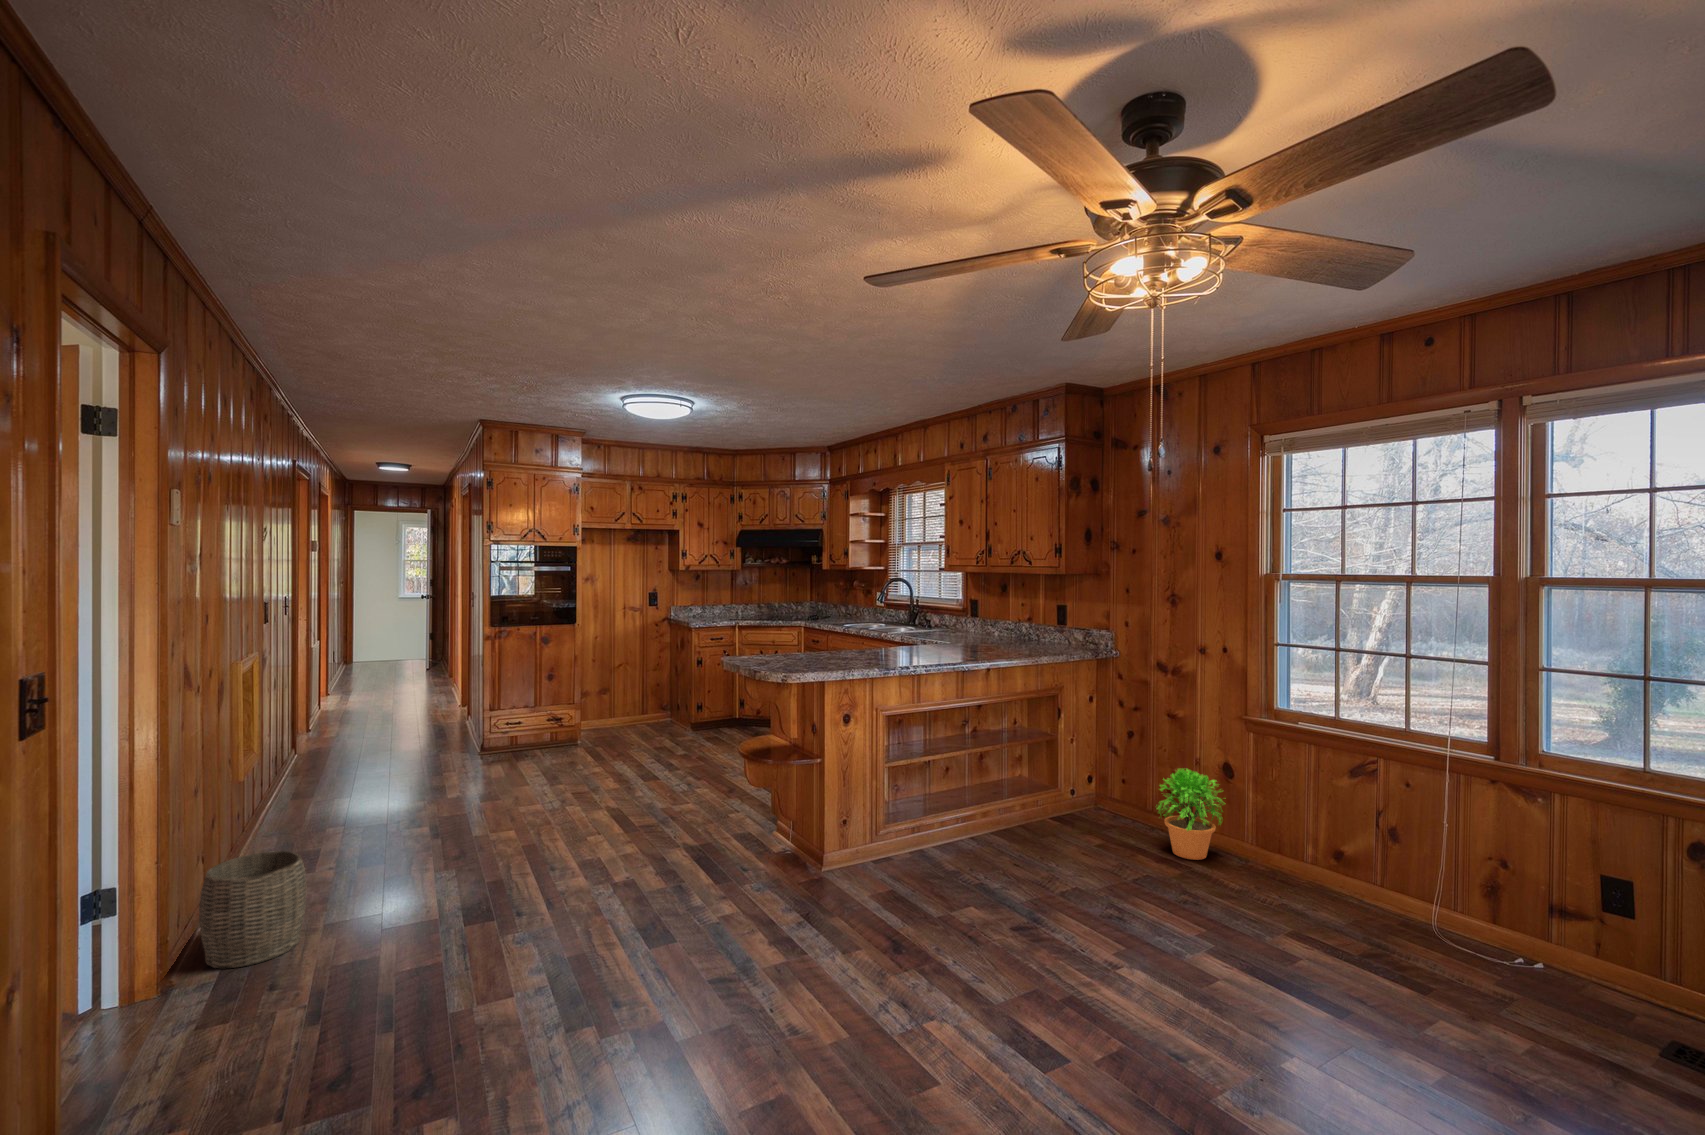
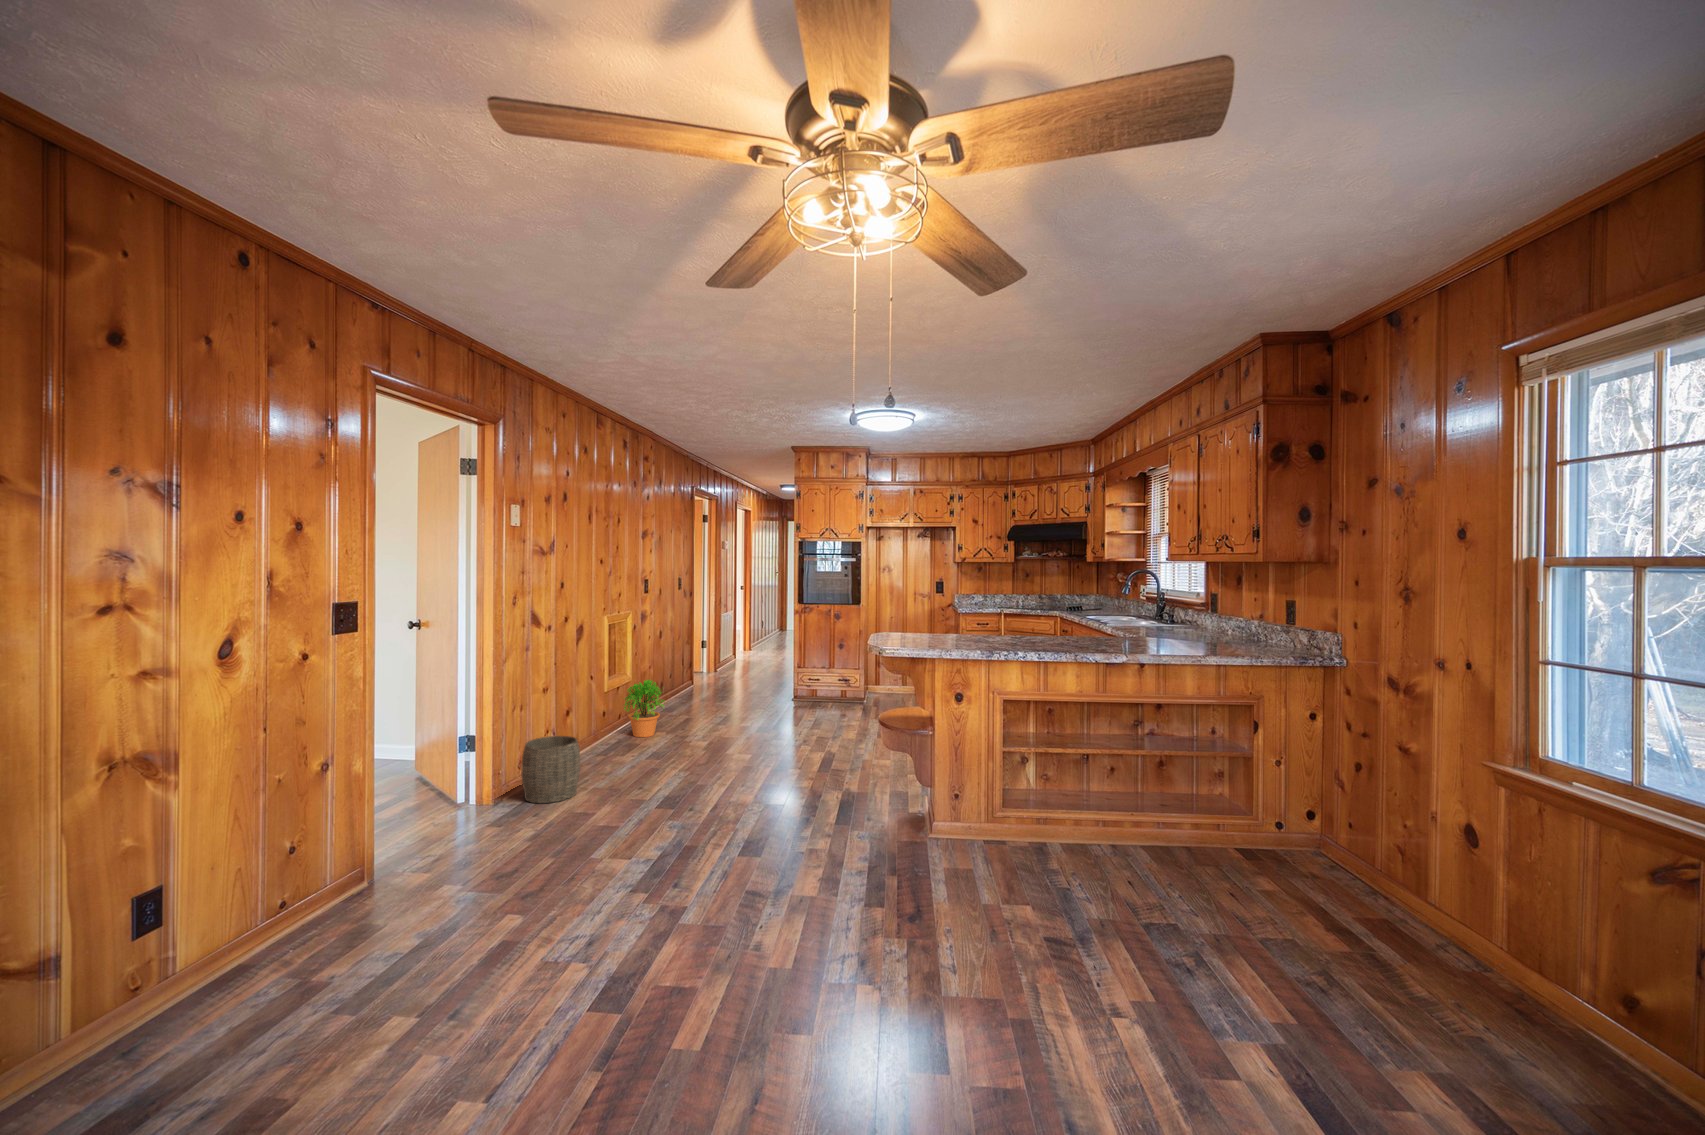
potted plant: present [1157,768,1224,860] -> present [624,680,665,737]

